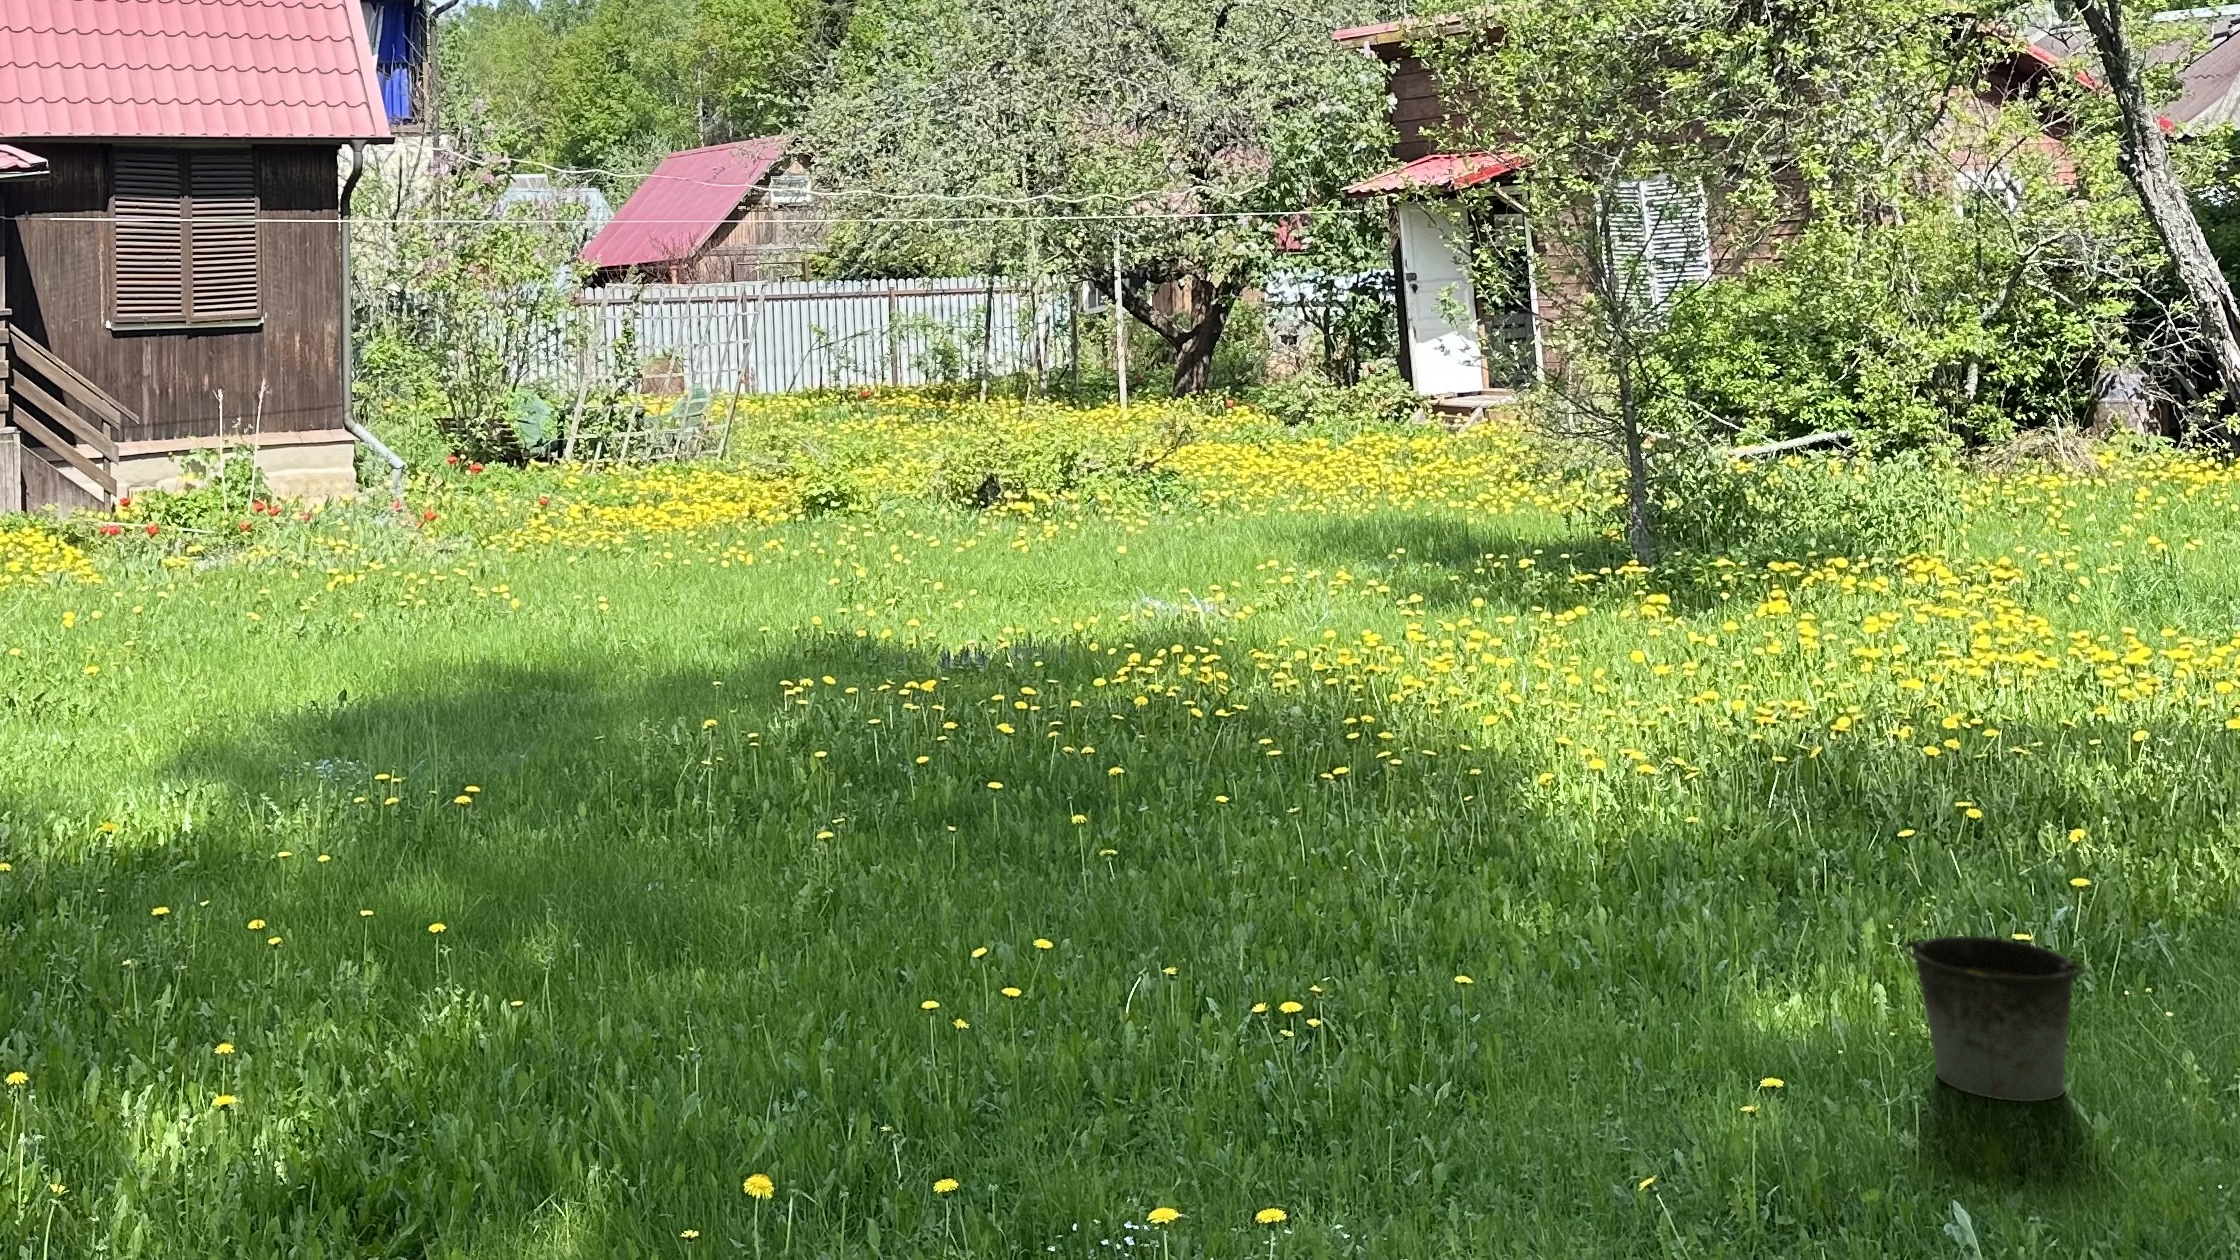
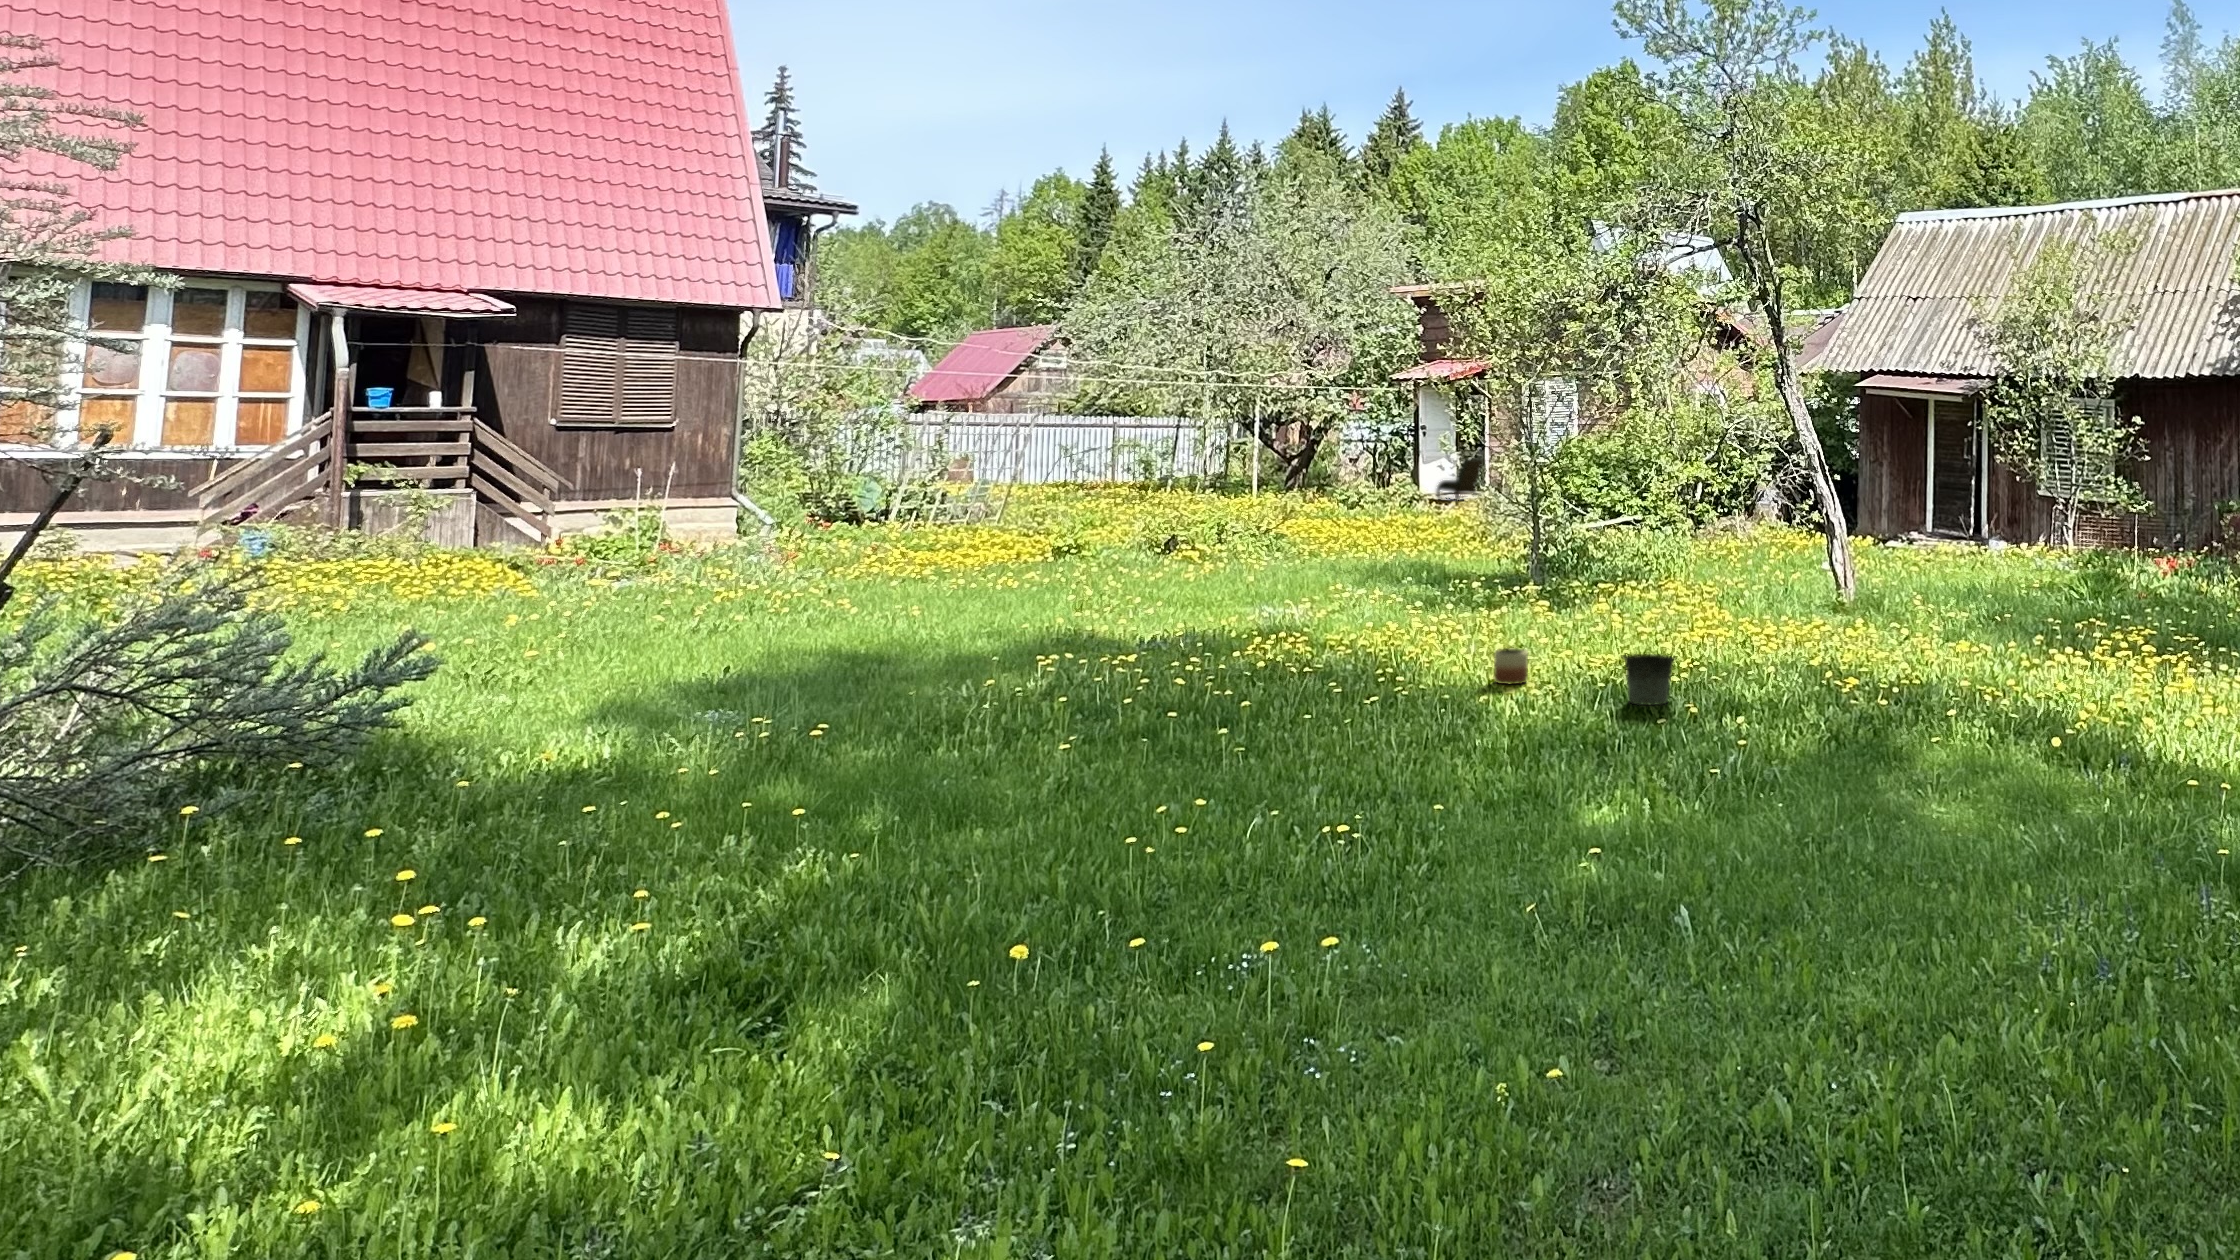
lounge chair: none [1425,324,1507,400] -> present [1437,458,1483,500]
planter: none [1534,863,1628,963] -> present [1493,648,1528,685]

